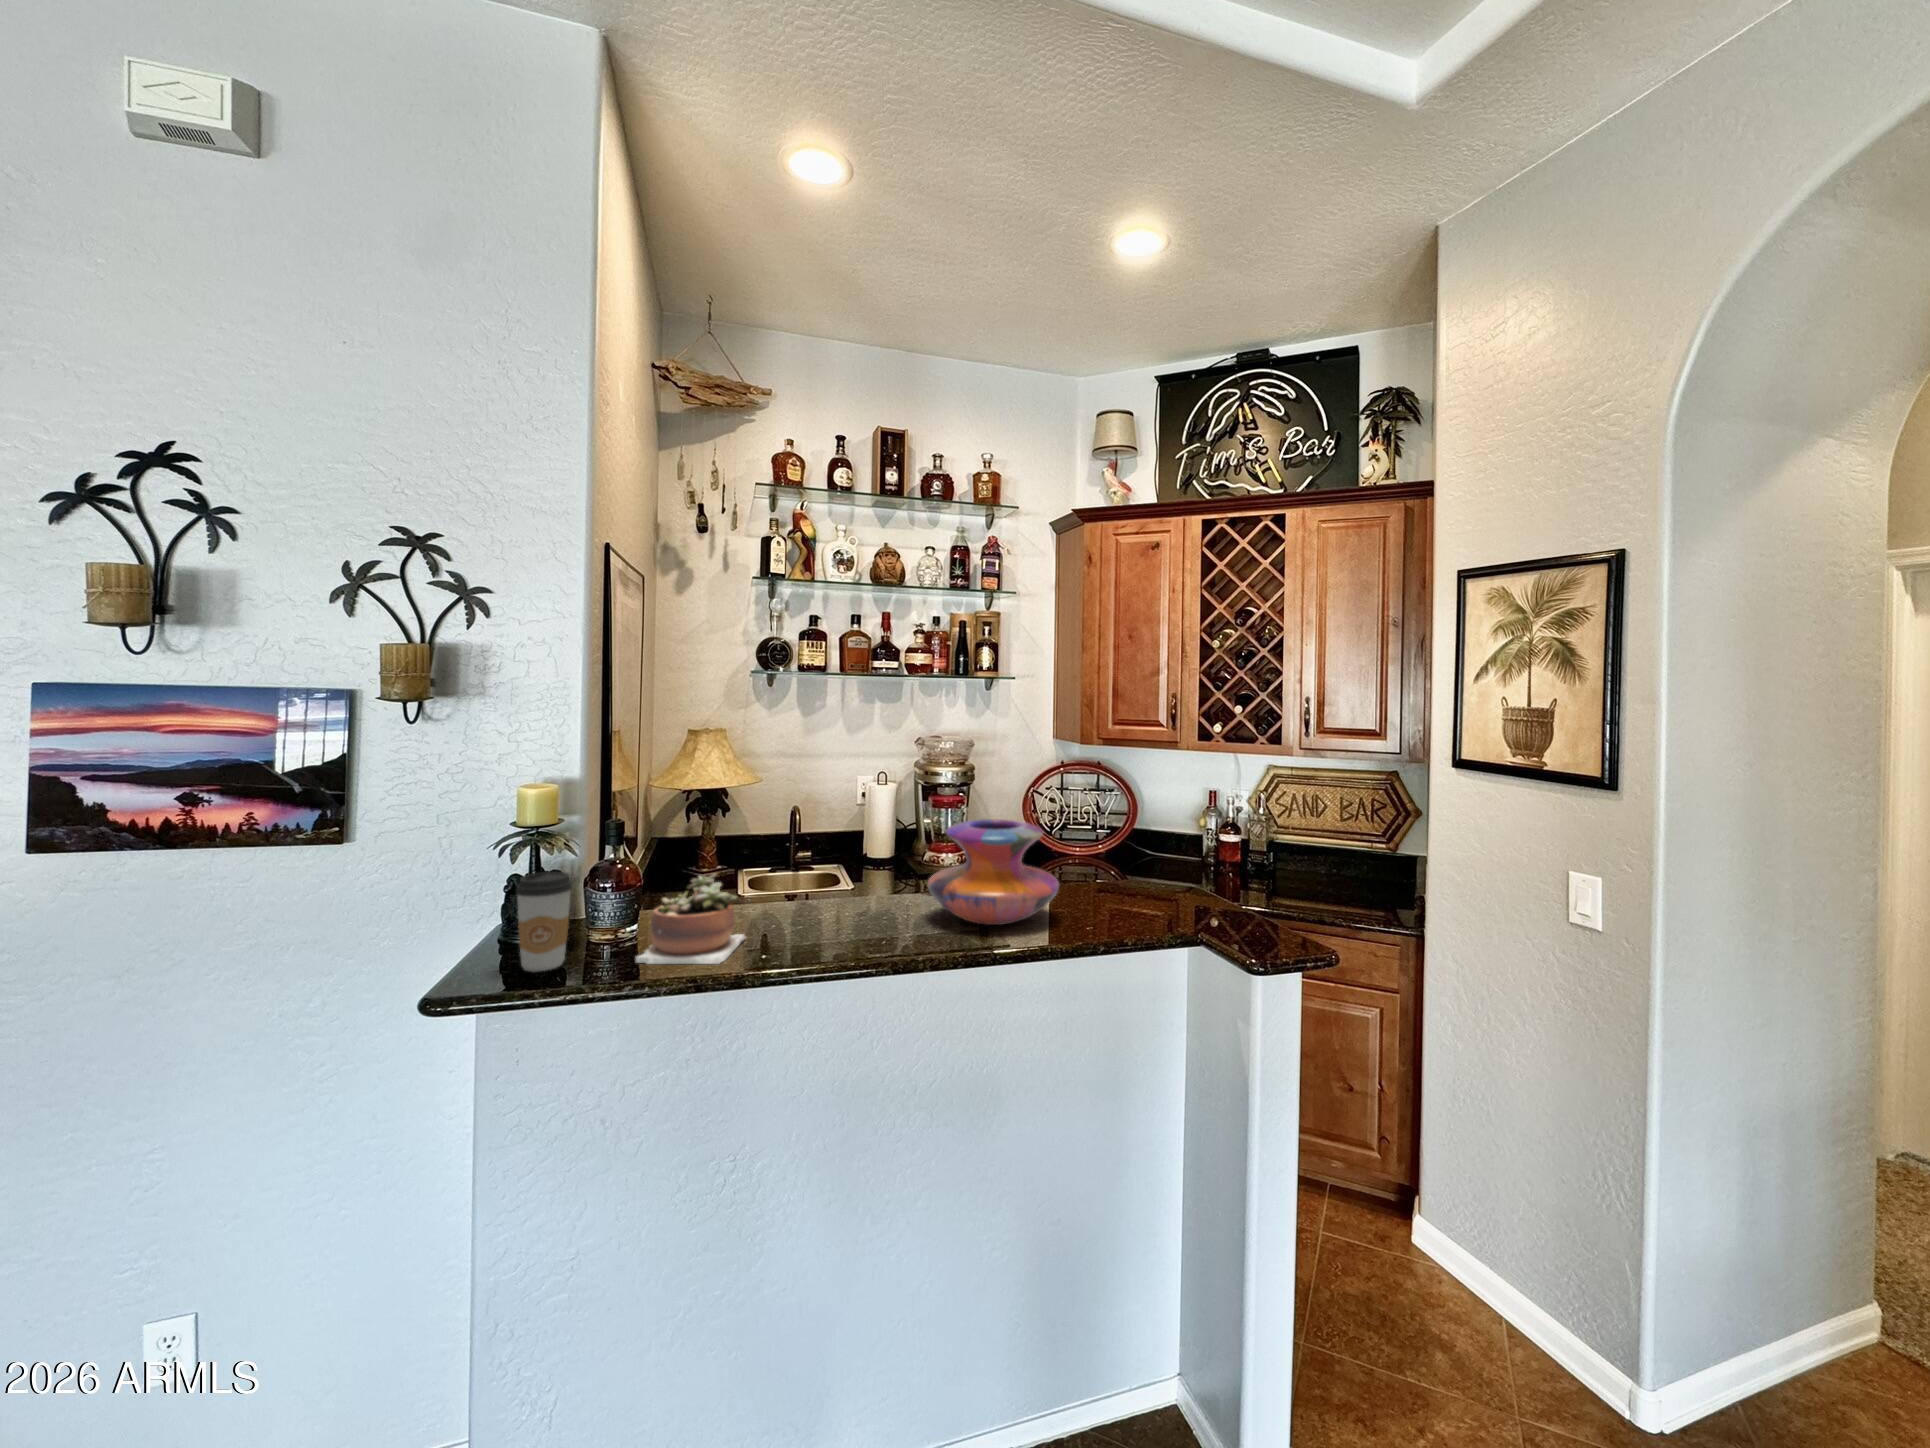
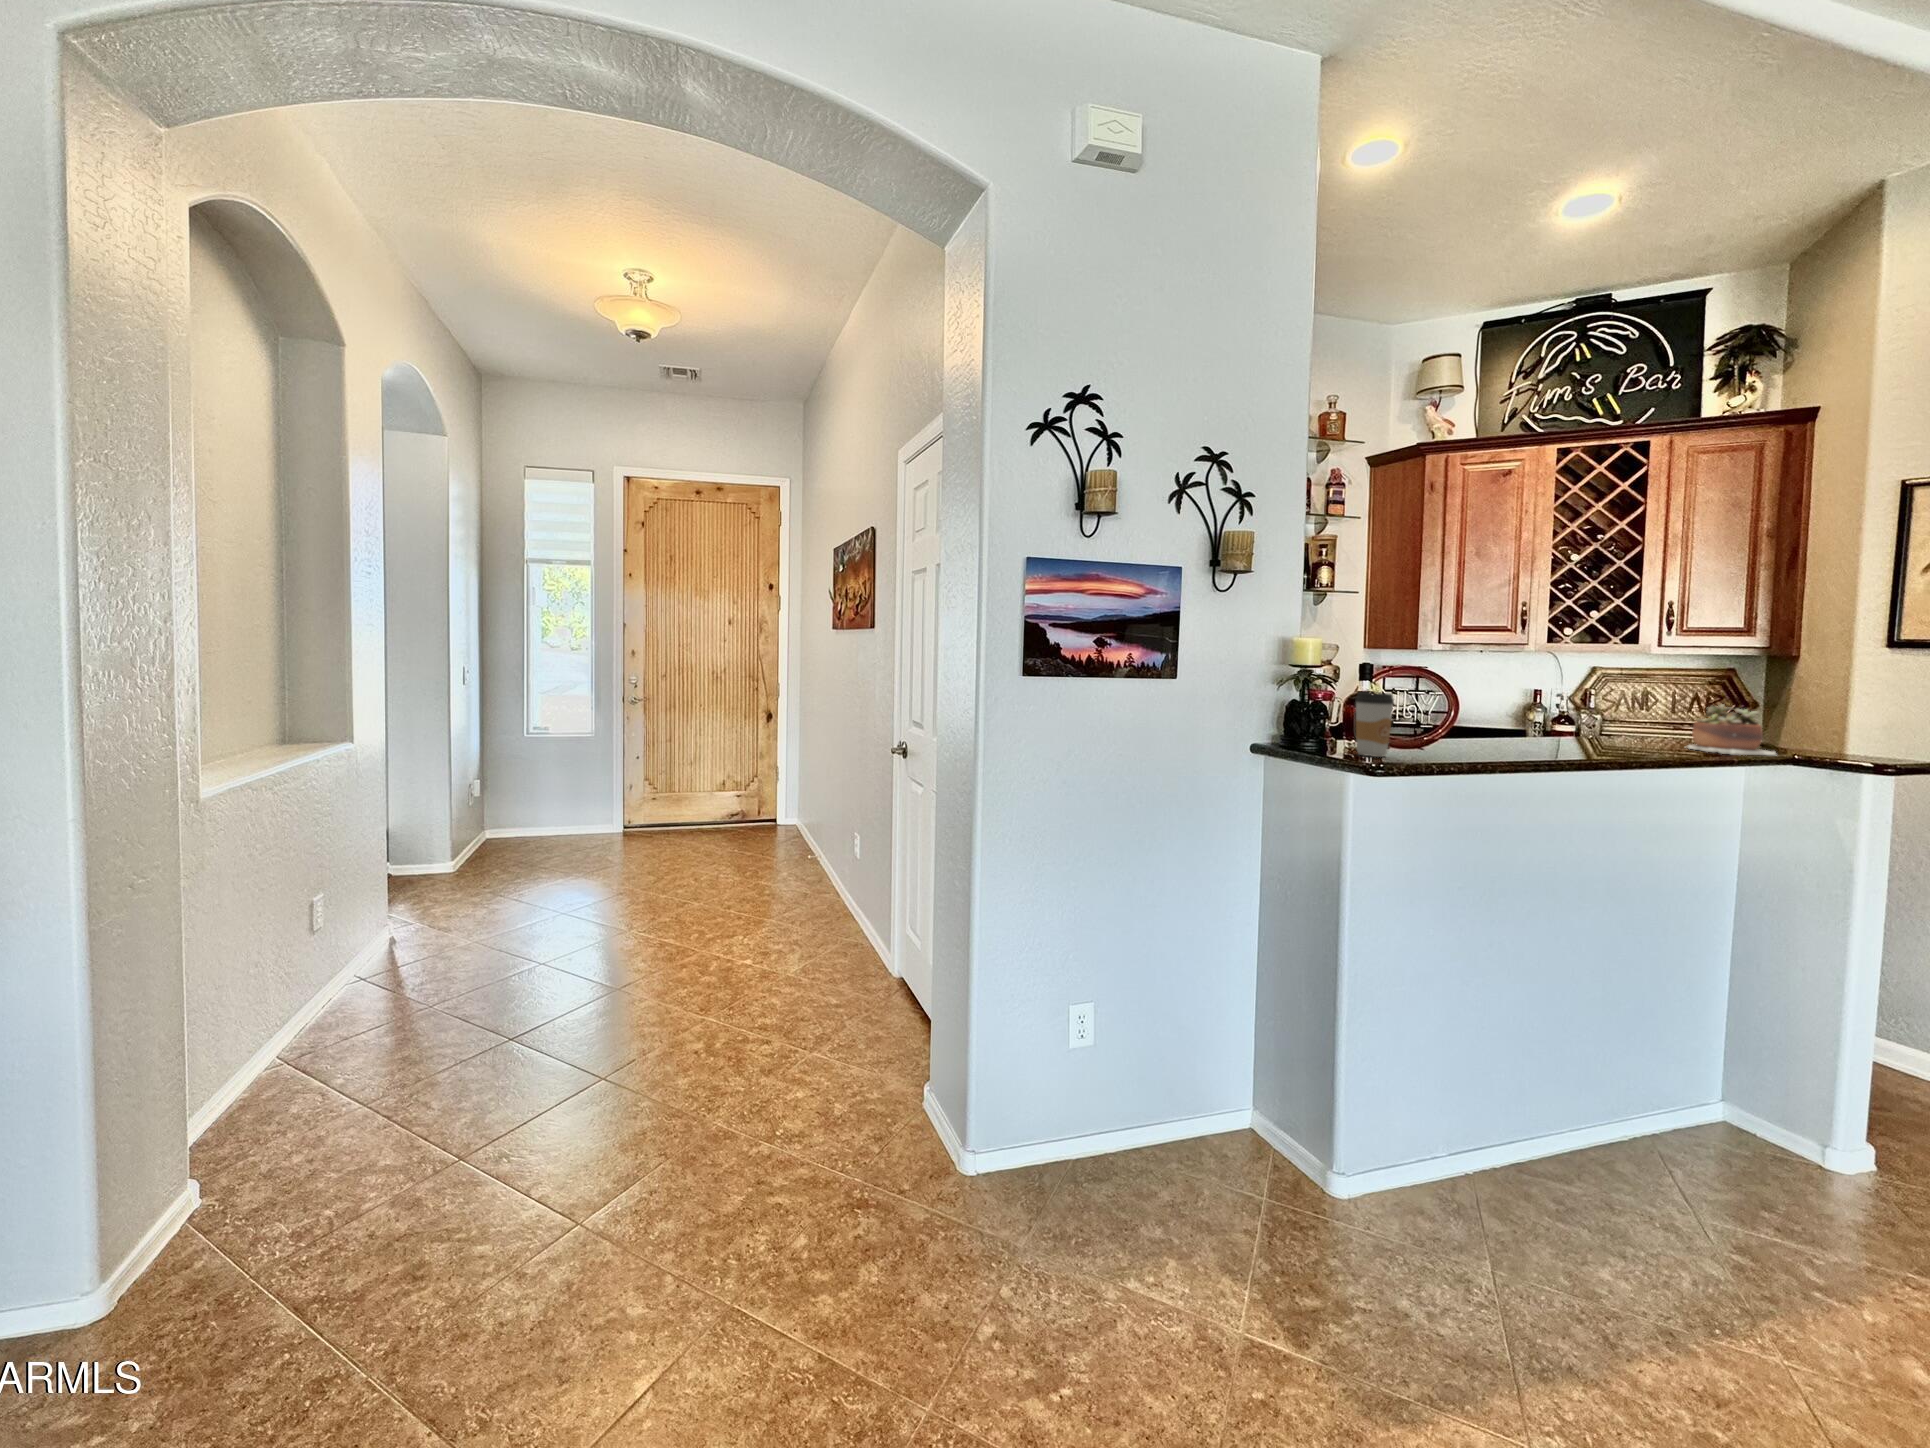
decorative vase: present [928,819,1059,925] -> none [1527,676,1657,751]
succulent plant: present [636,874,745,964] -> present [1688,704,1777,756]

